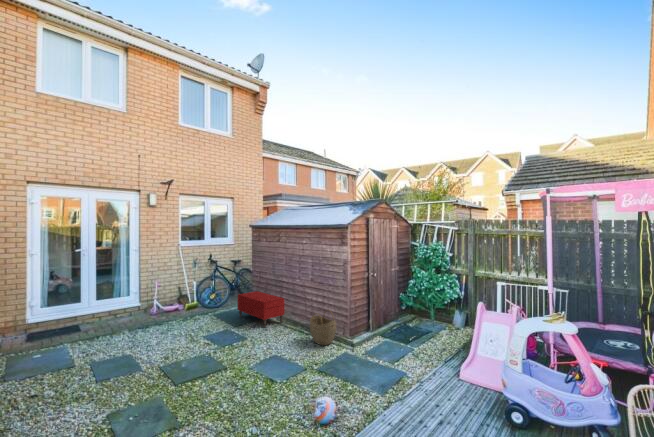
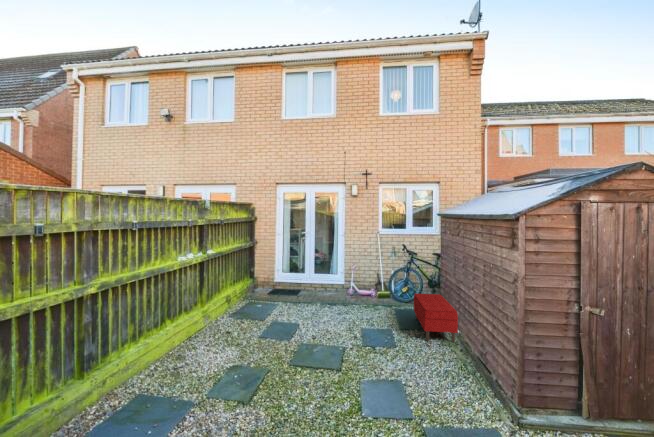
woven basket: present [310,313,336,345] -> none [460,345,501,401]

